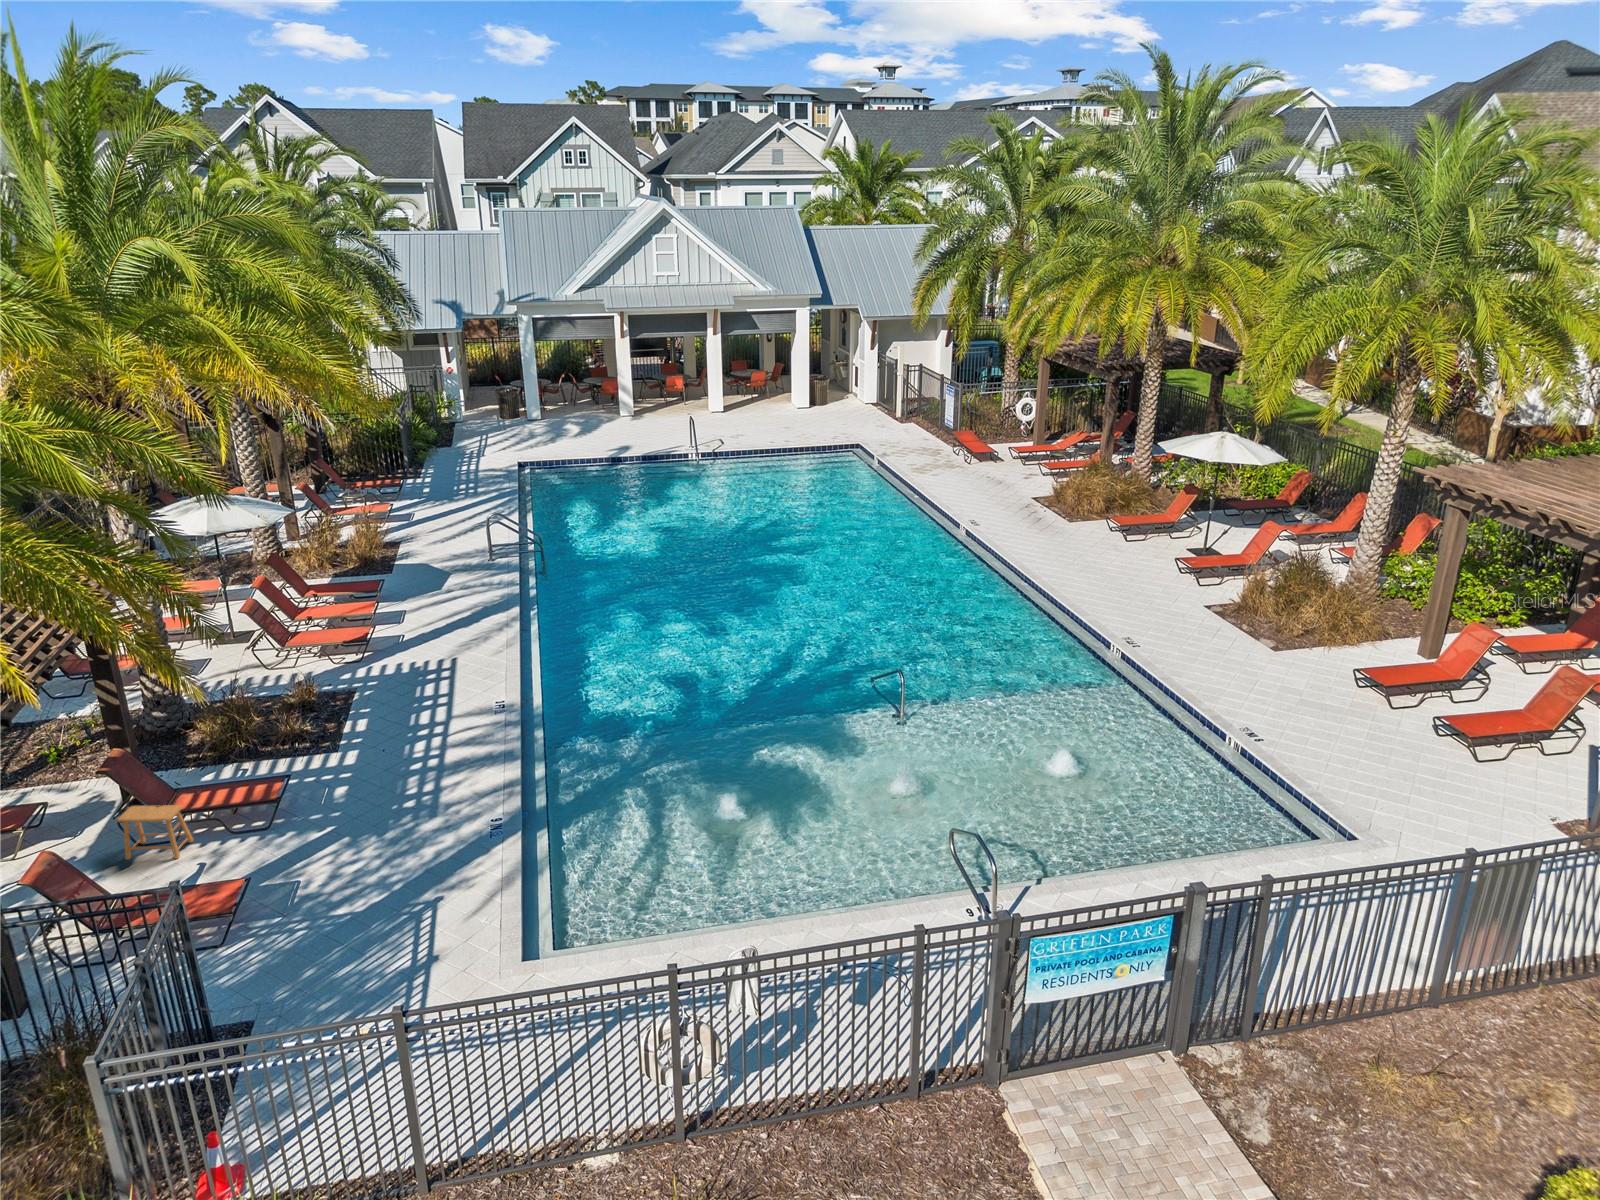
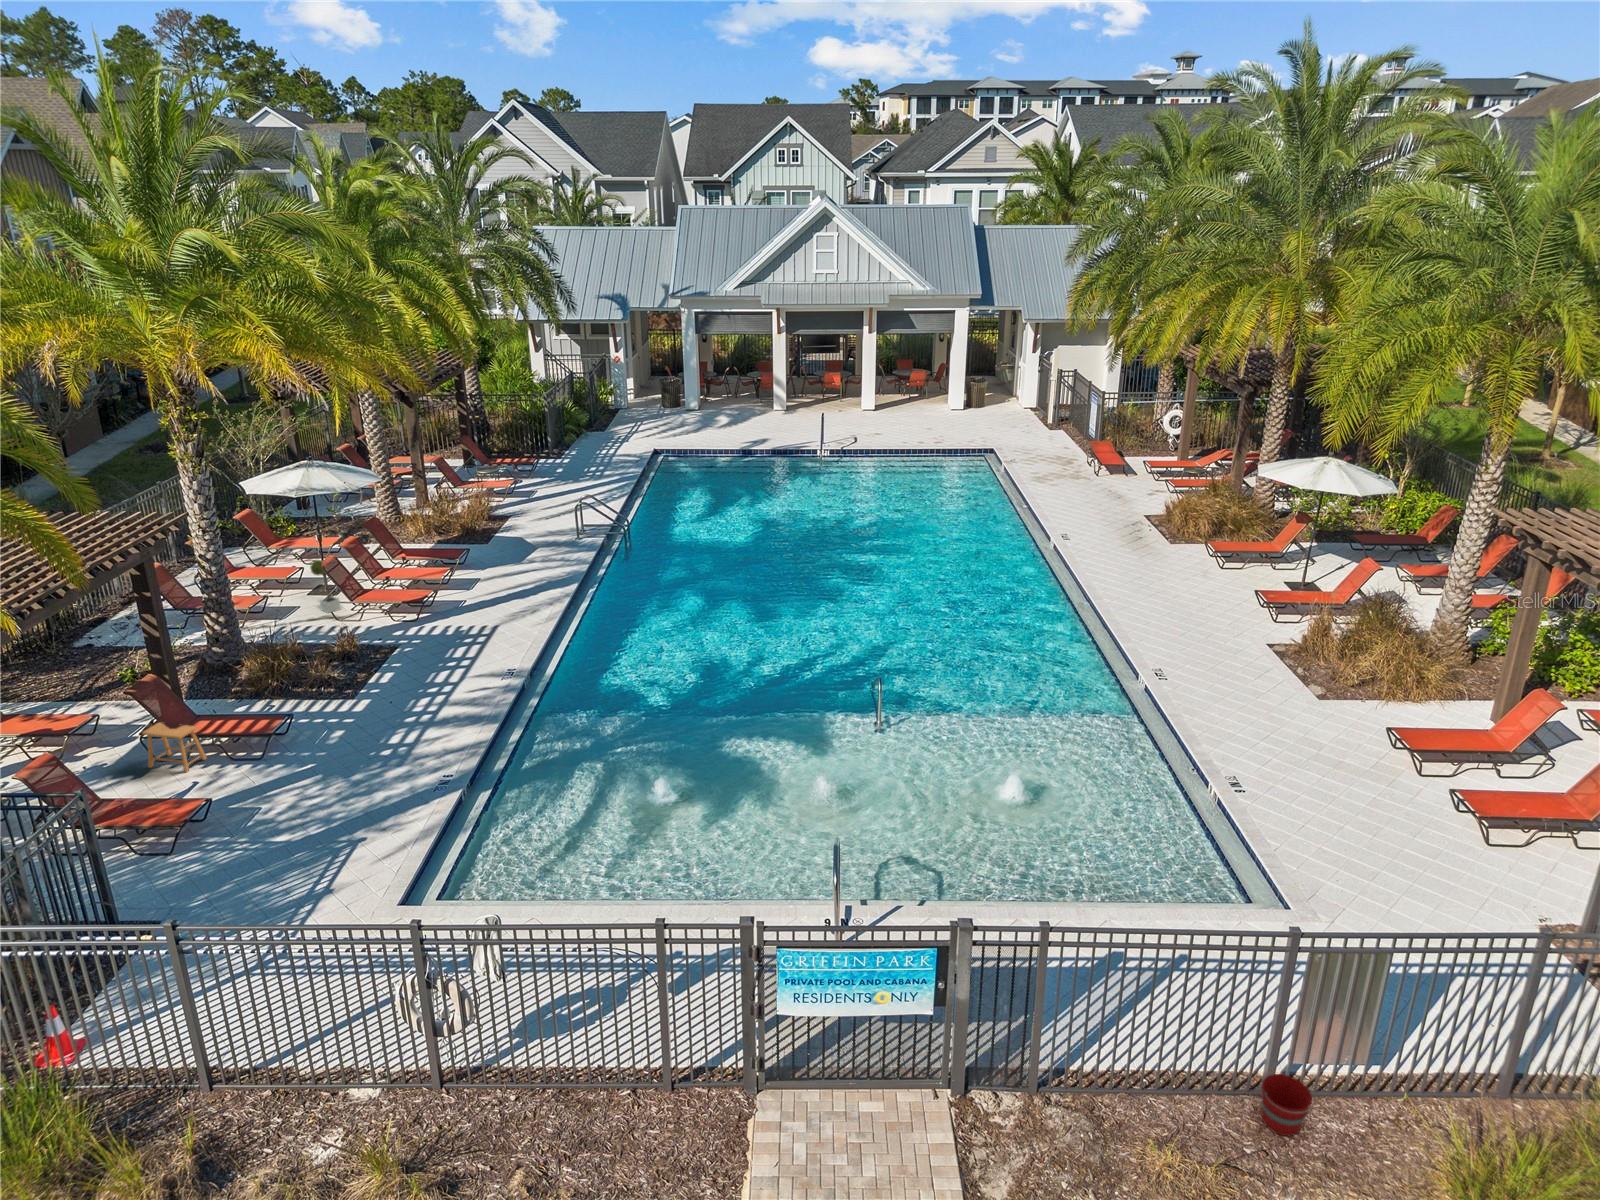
potted tree: none [218,606,257,665] -> present [310,560,341,613]
bucket: none [1432,980,1484,1034] -> present [1261,1074,1312,1136]

